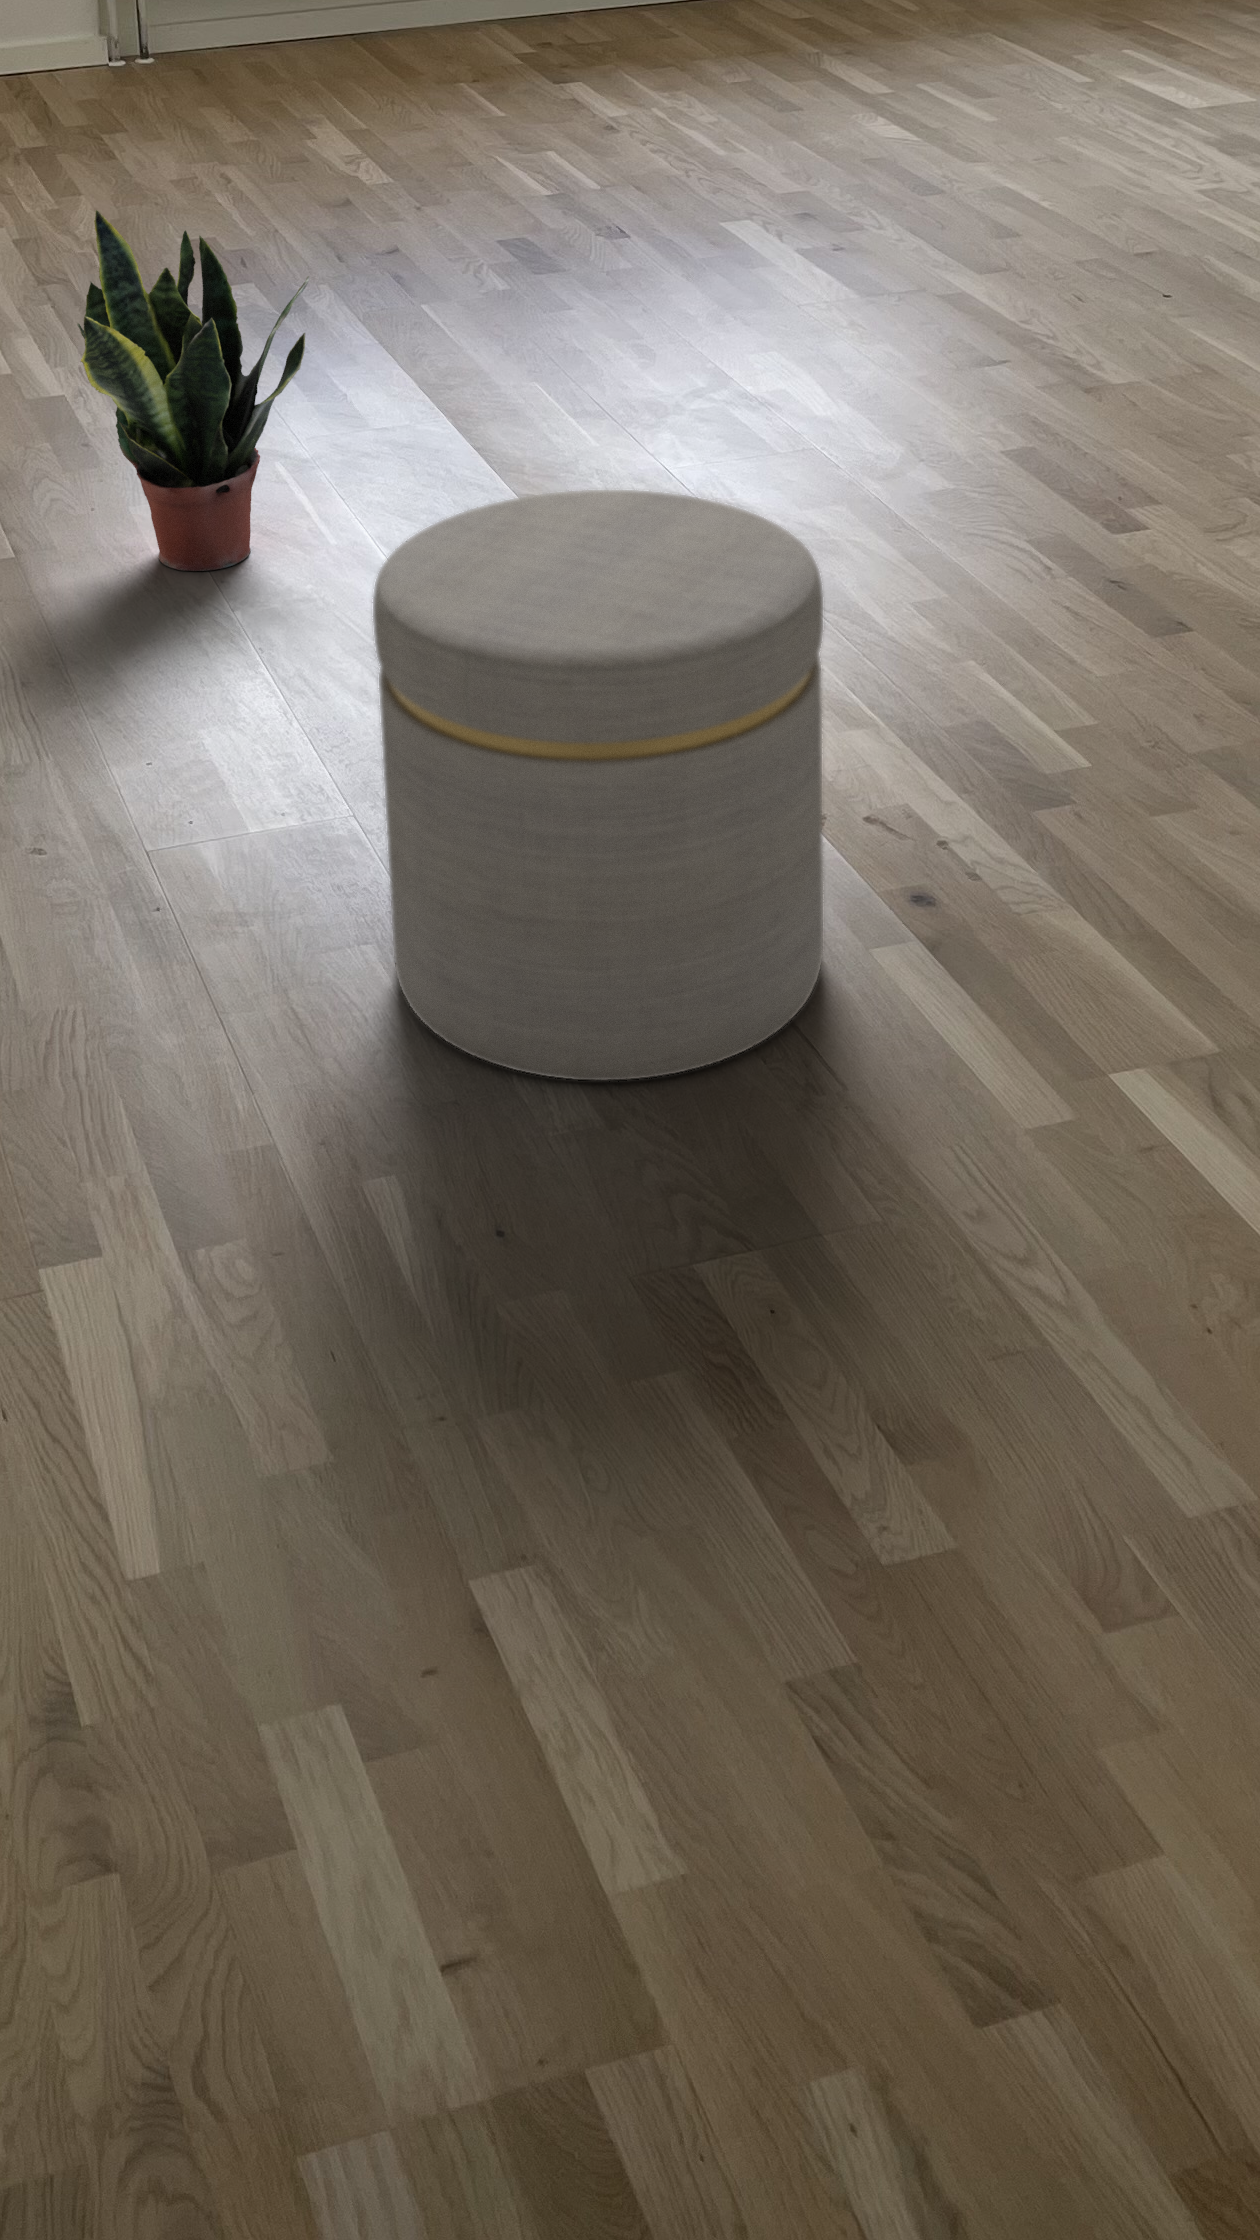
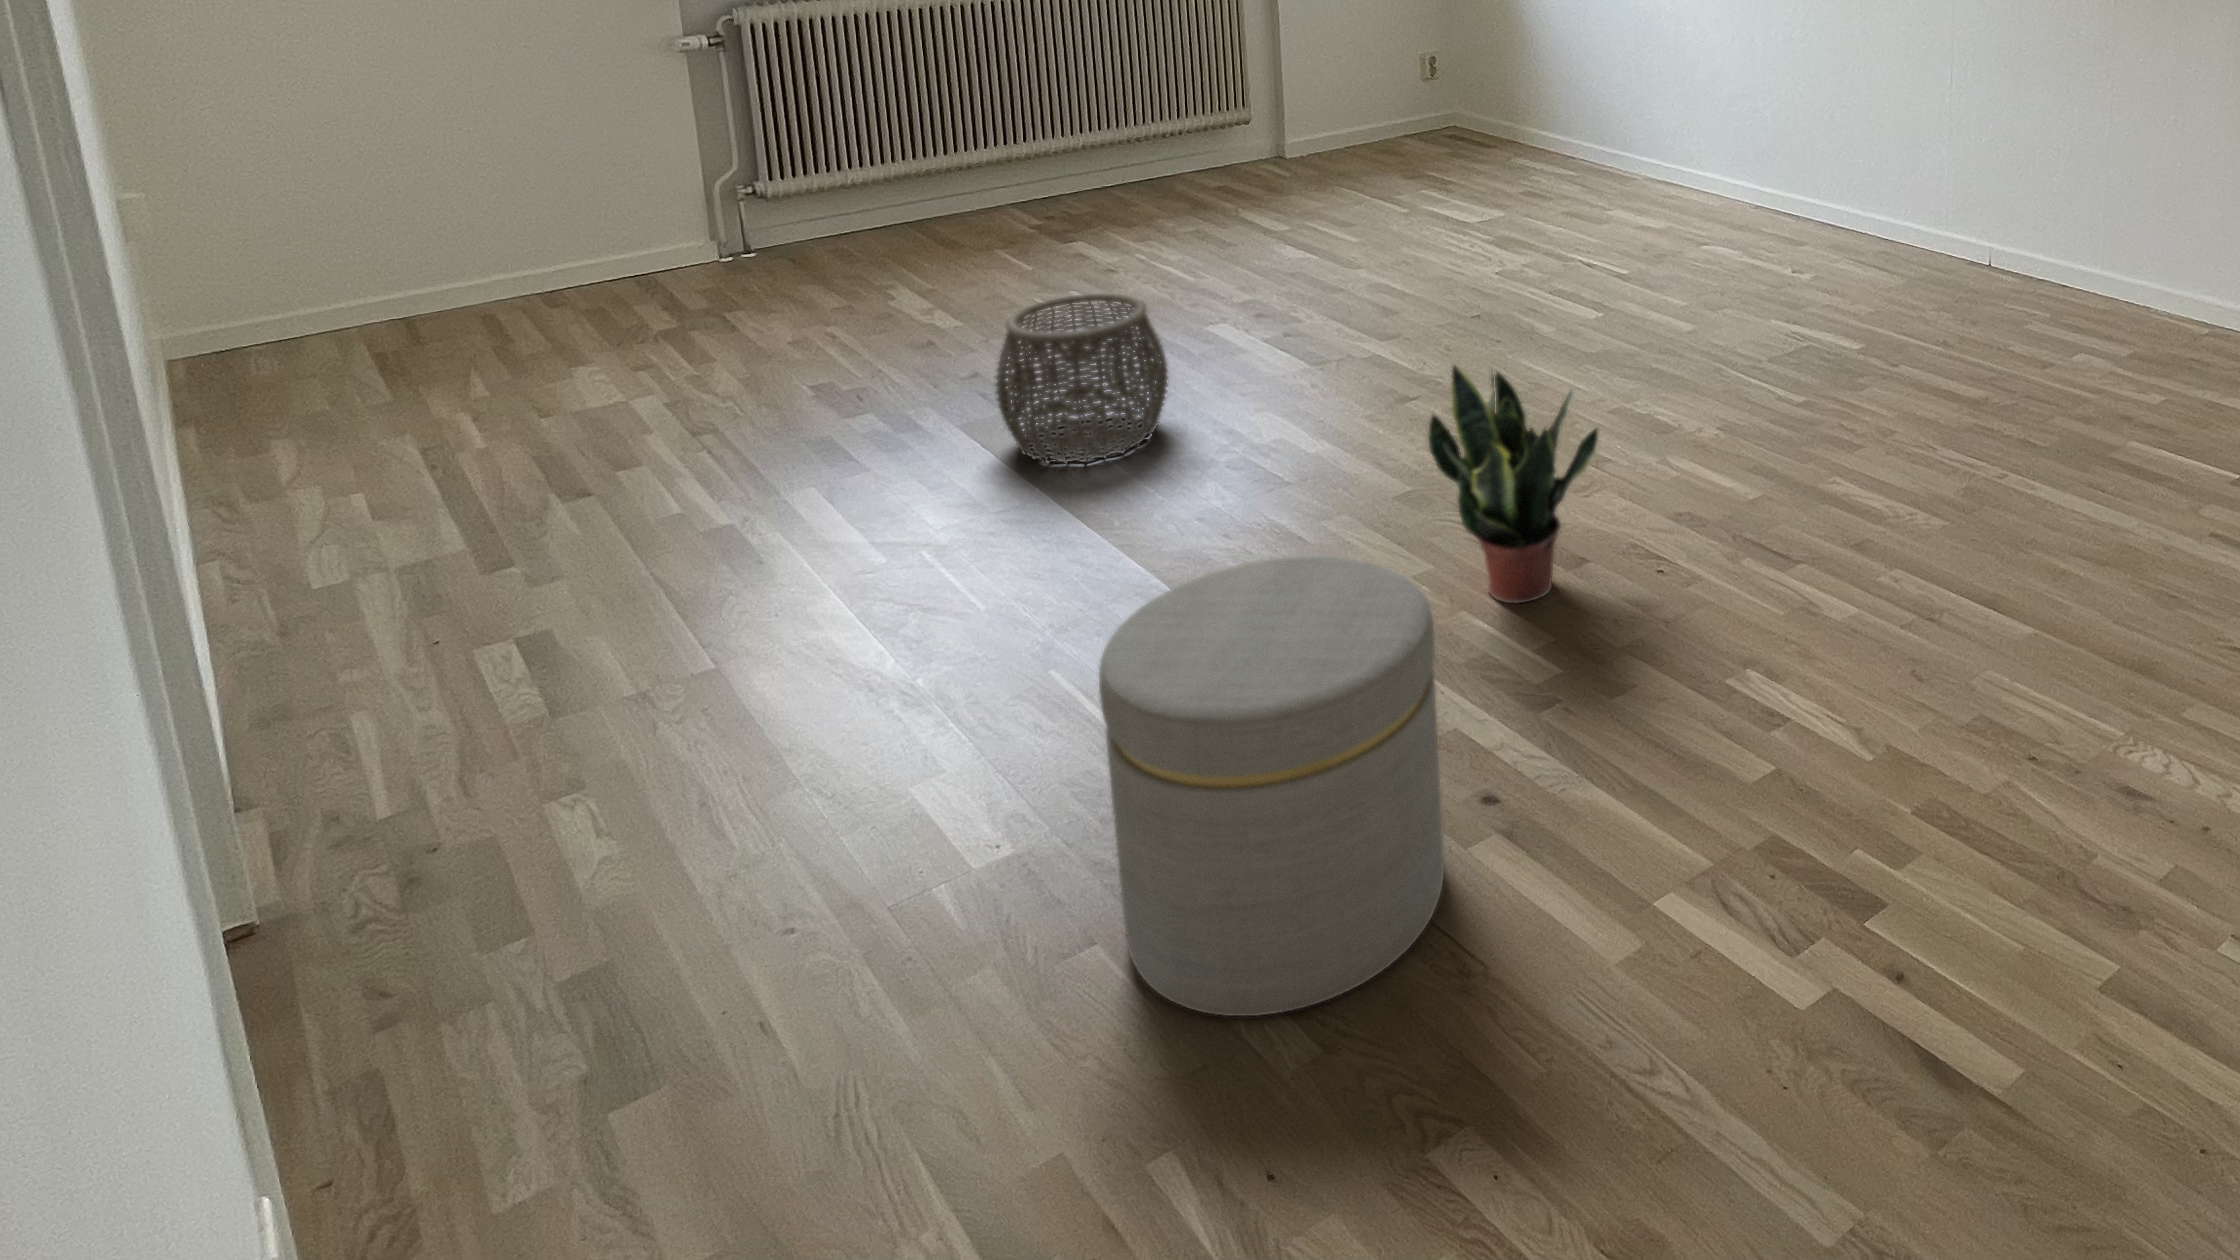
woven basket: none [391,140,630,388] -> present [995,294,1168,463]
potted plant: present [77,210,309,571] -> present [1428,366,1598,603]

